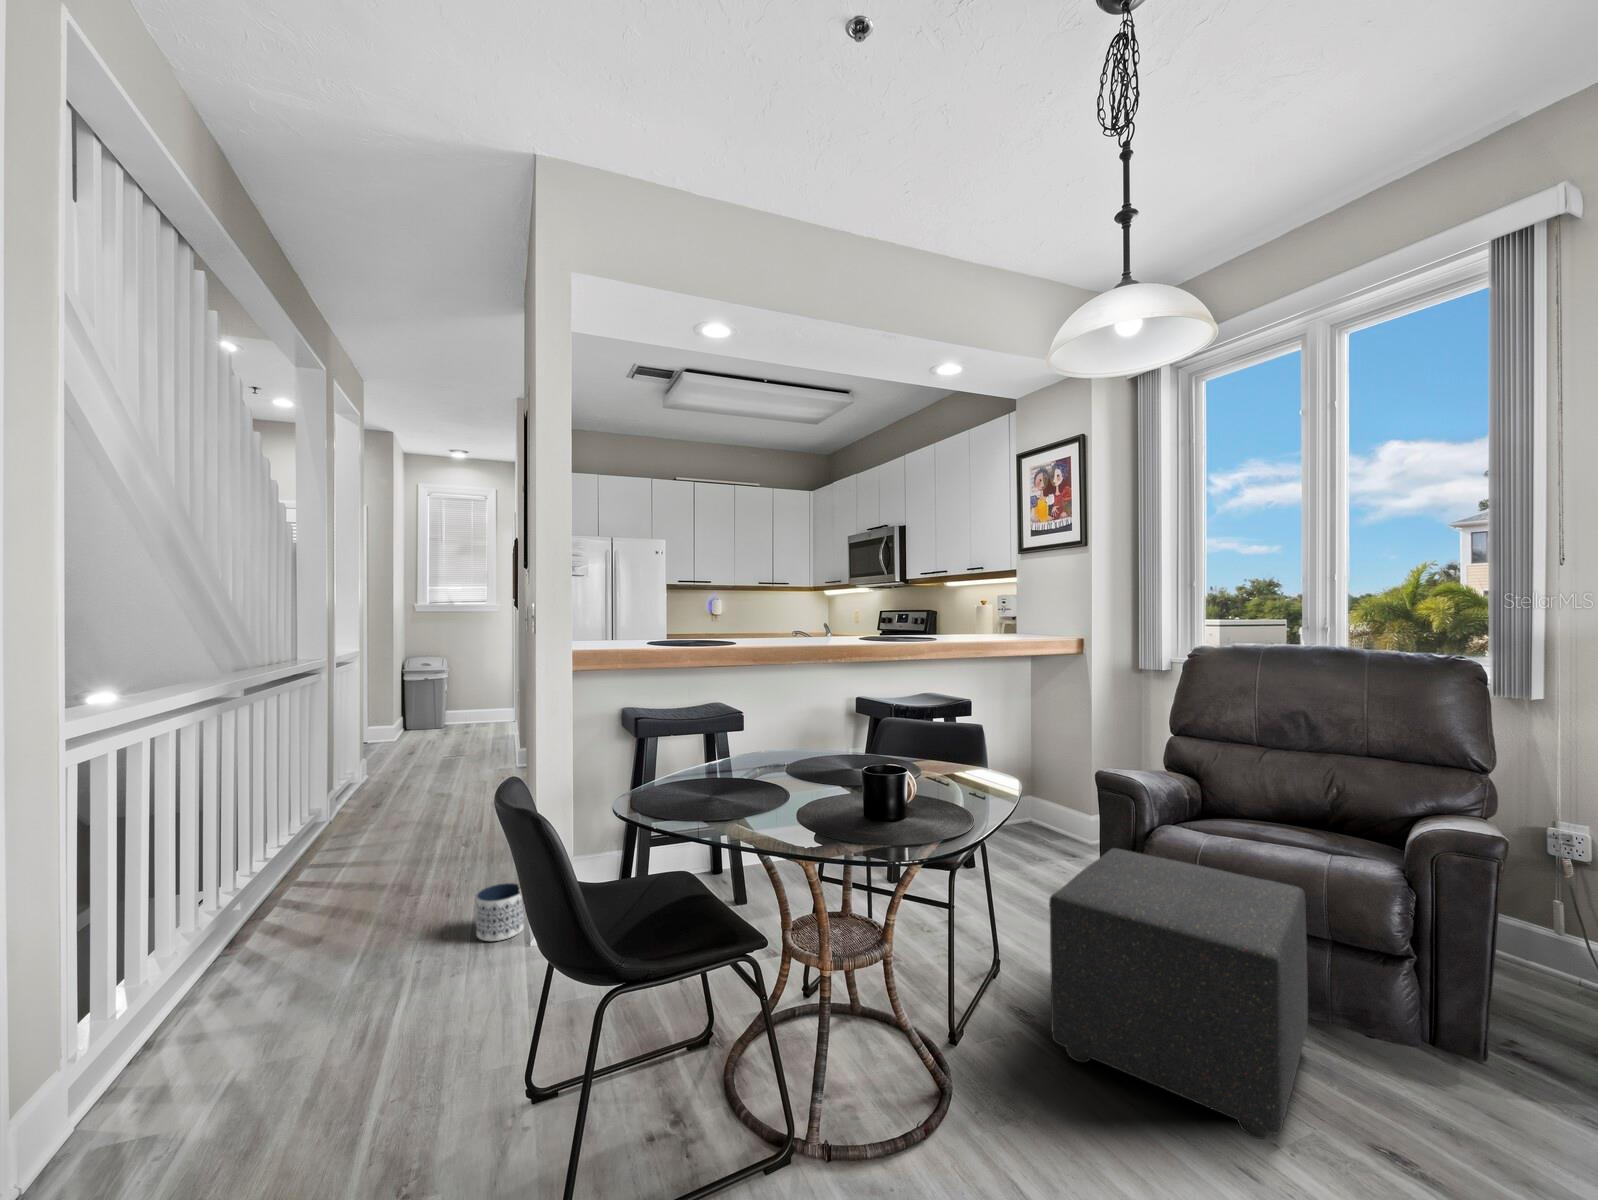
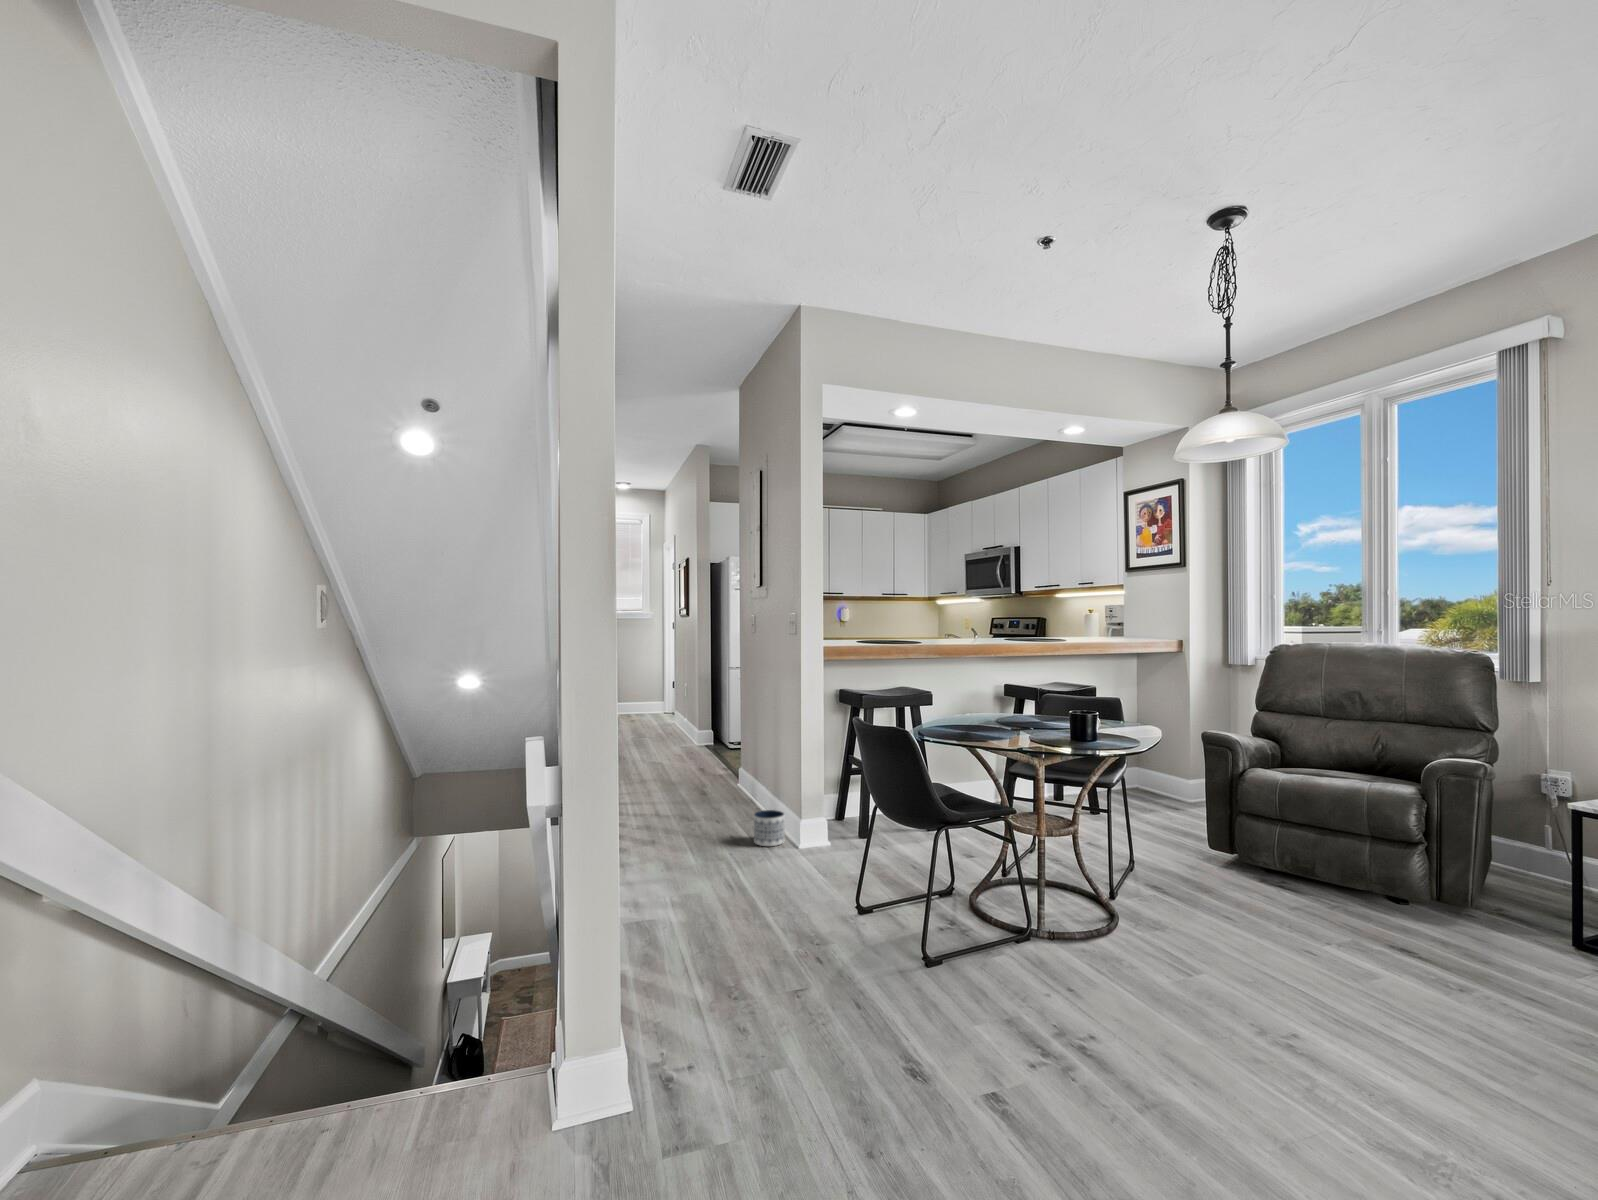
ottoman: present [1049,848,1308,1139] -> none [1177,782,1354,938]

